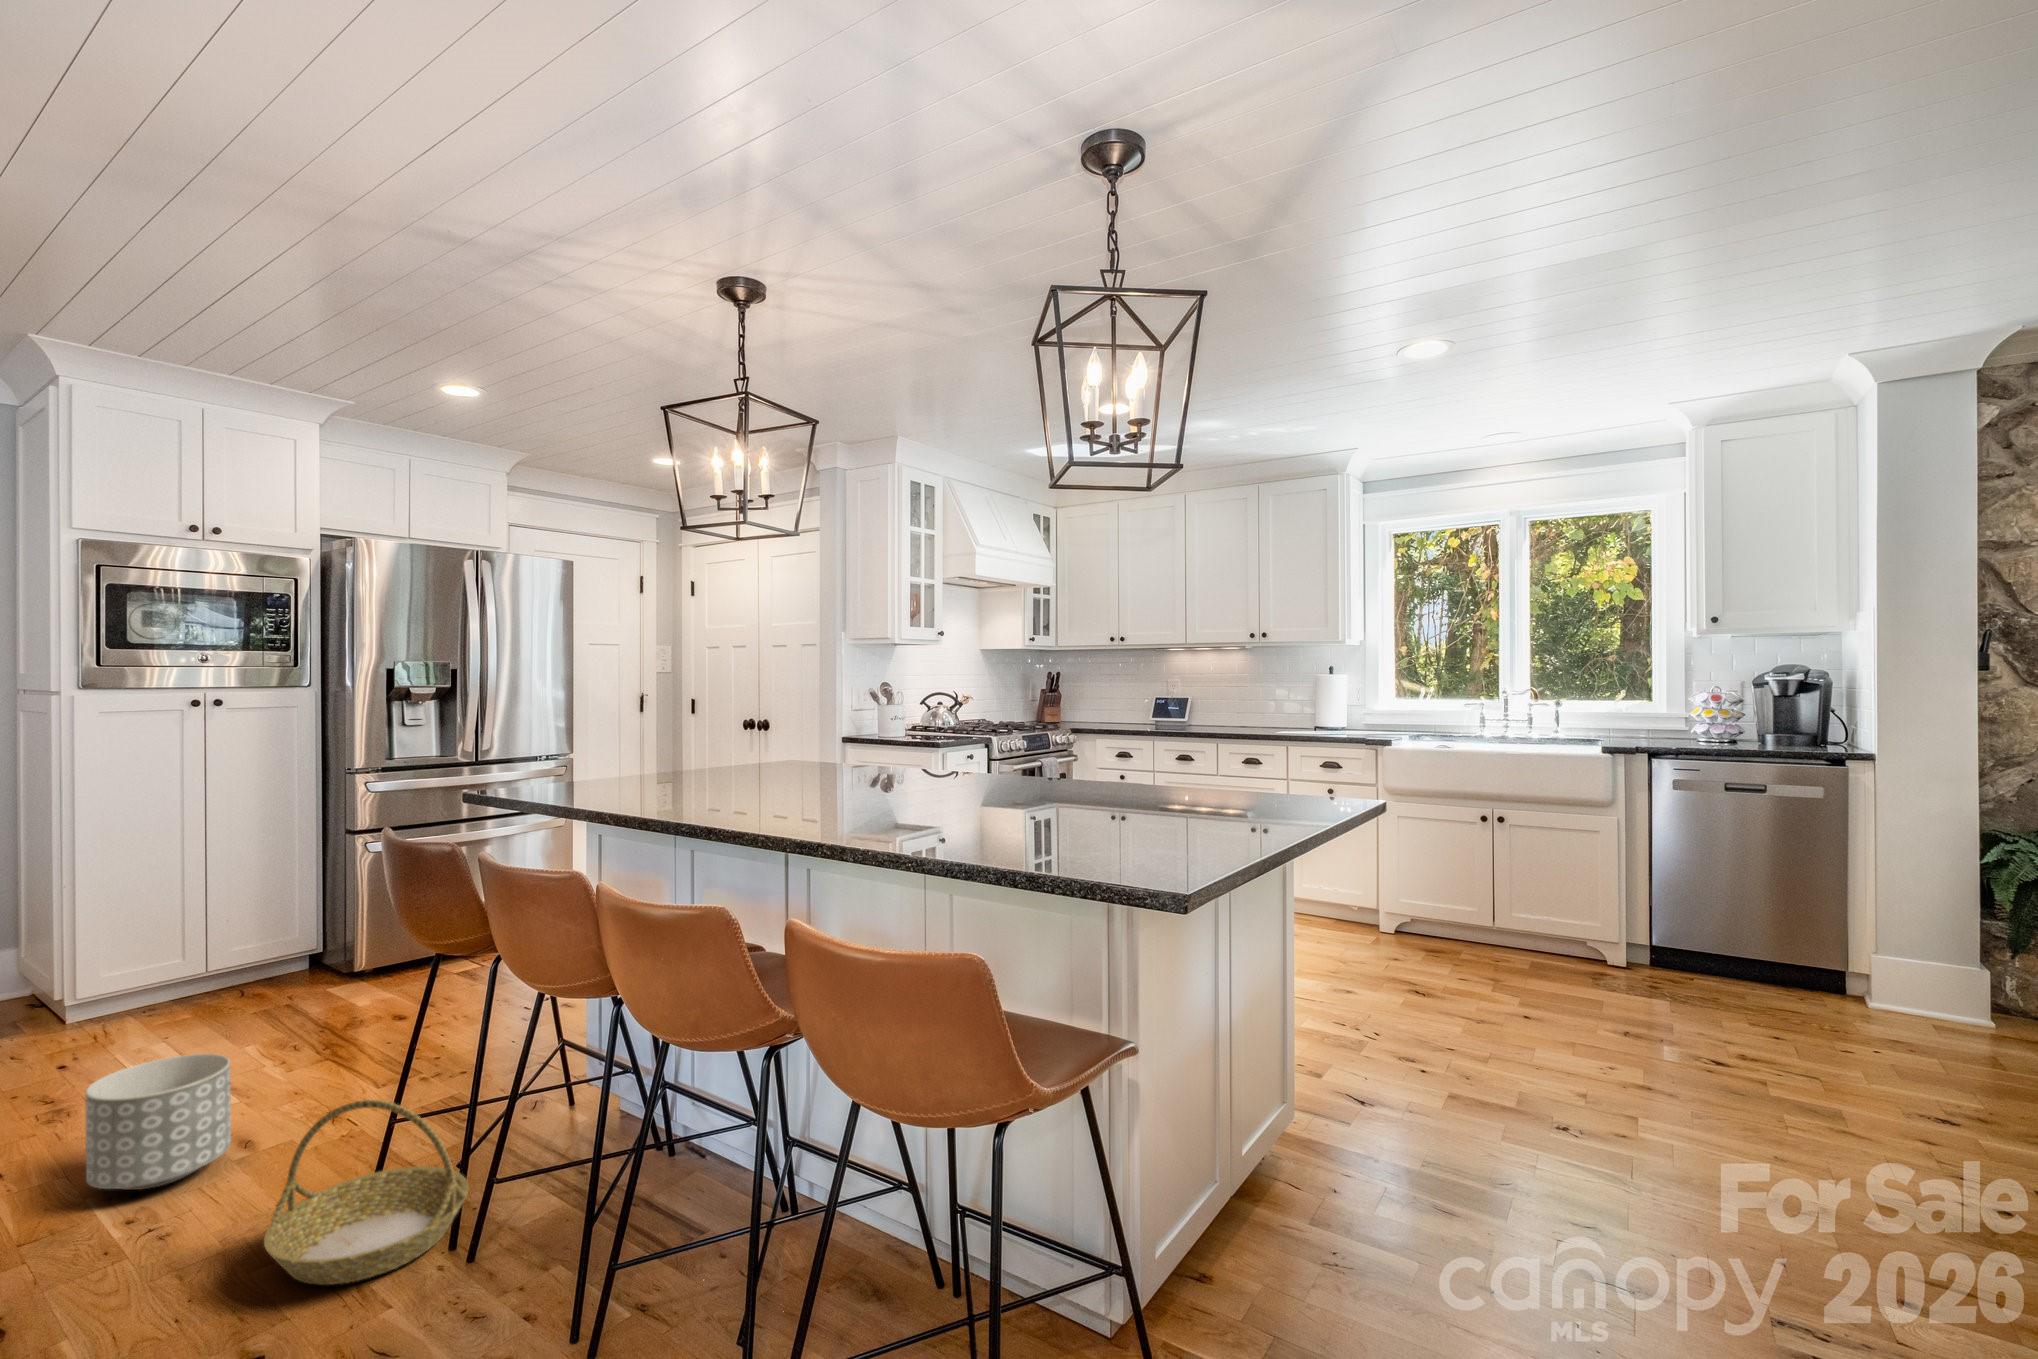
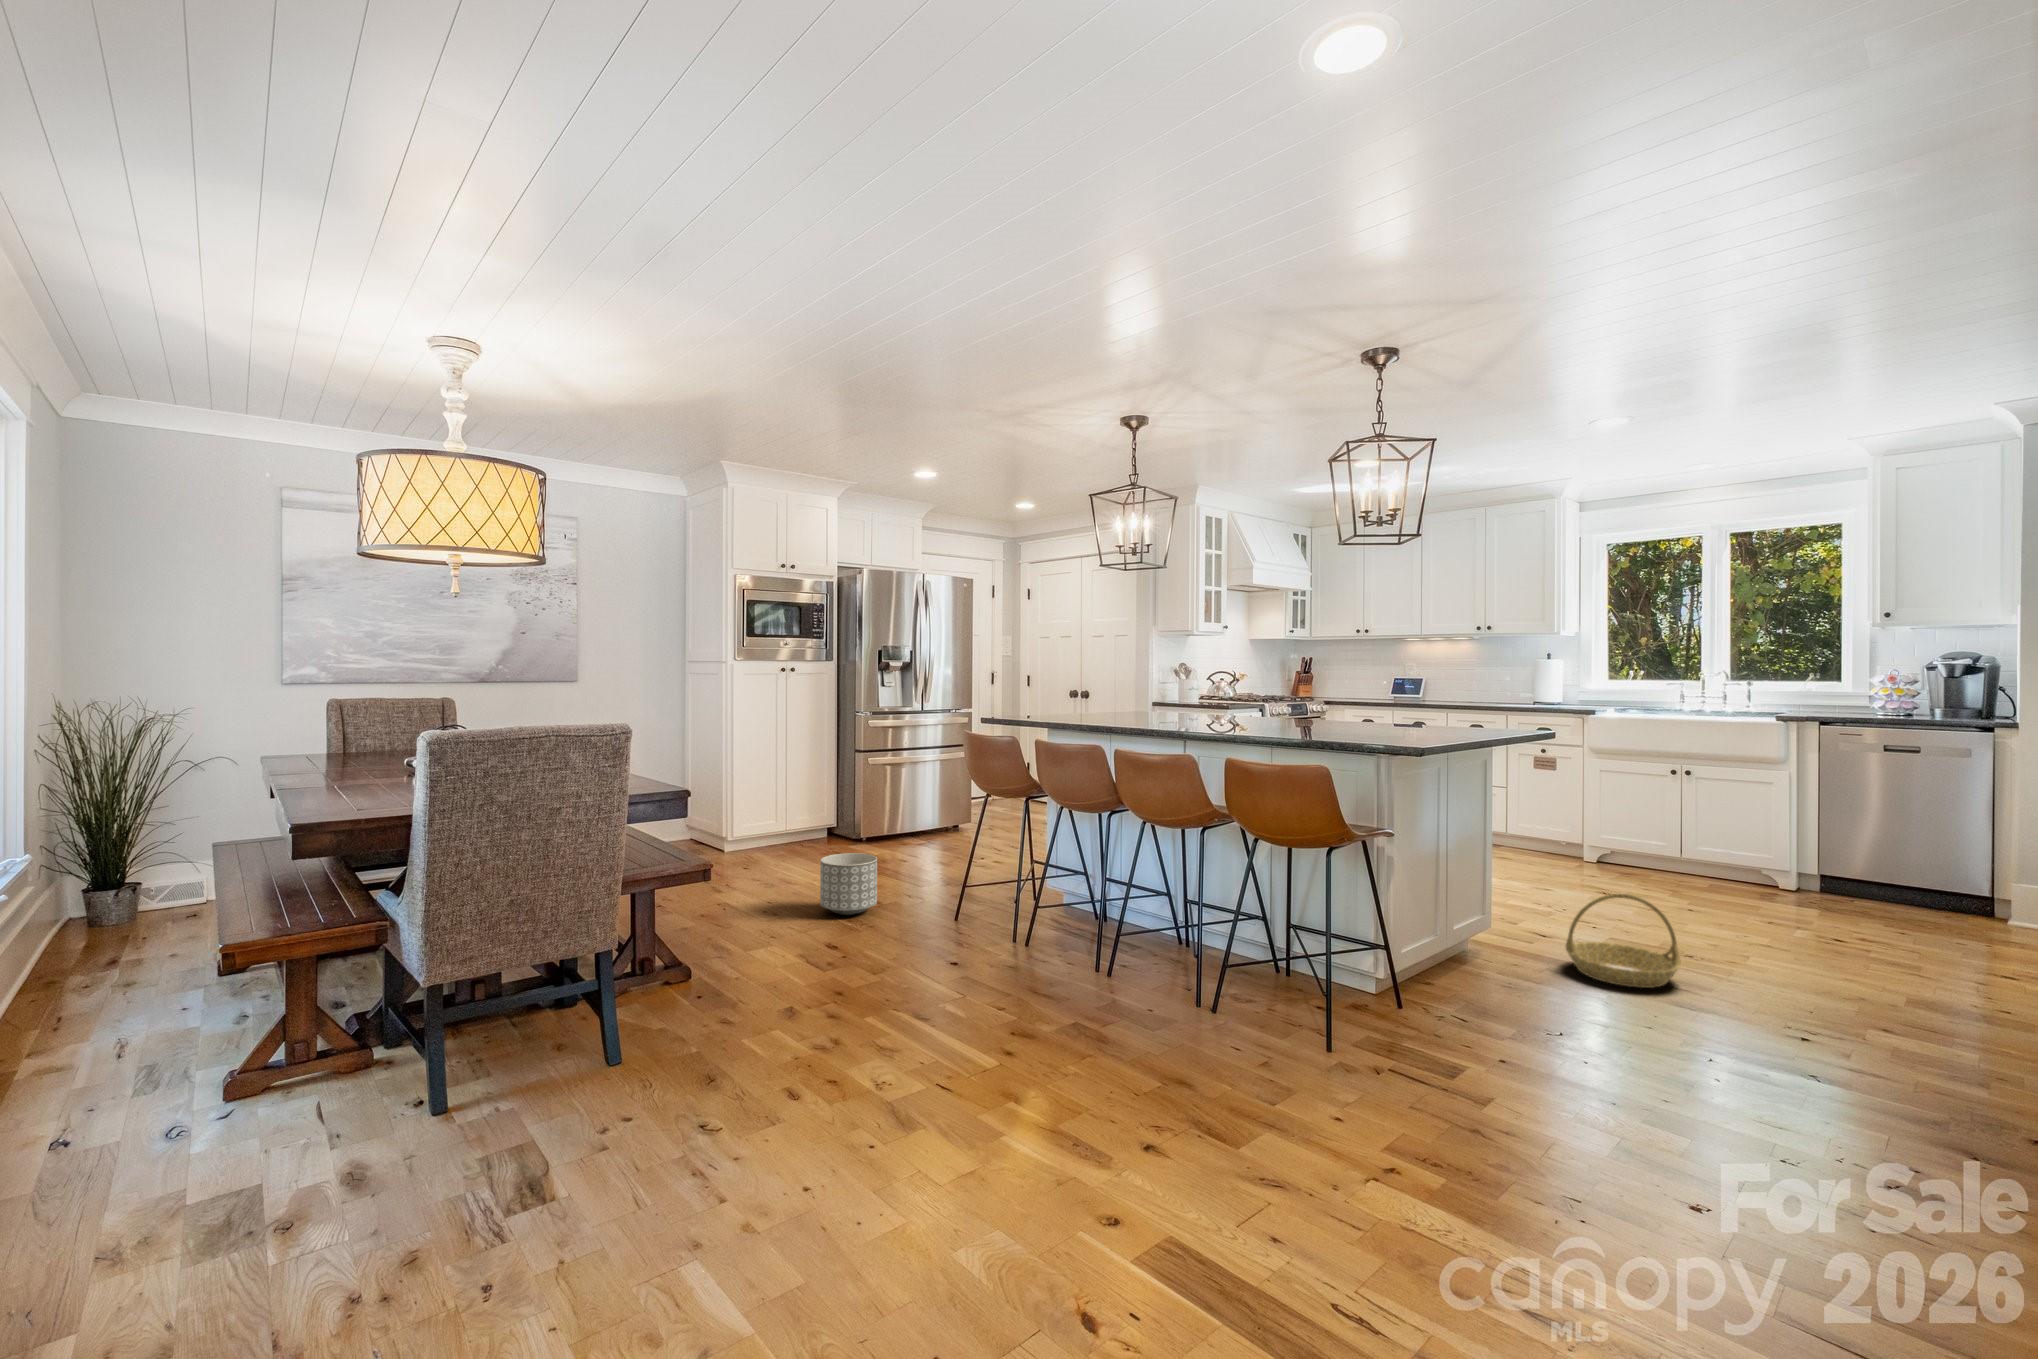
basket: present [264,1100,469,1285] -> present [1566,894,1680,988]

